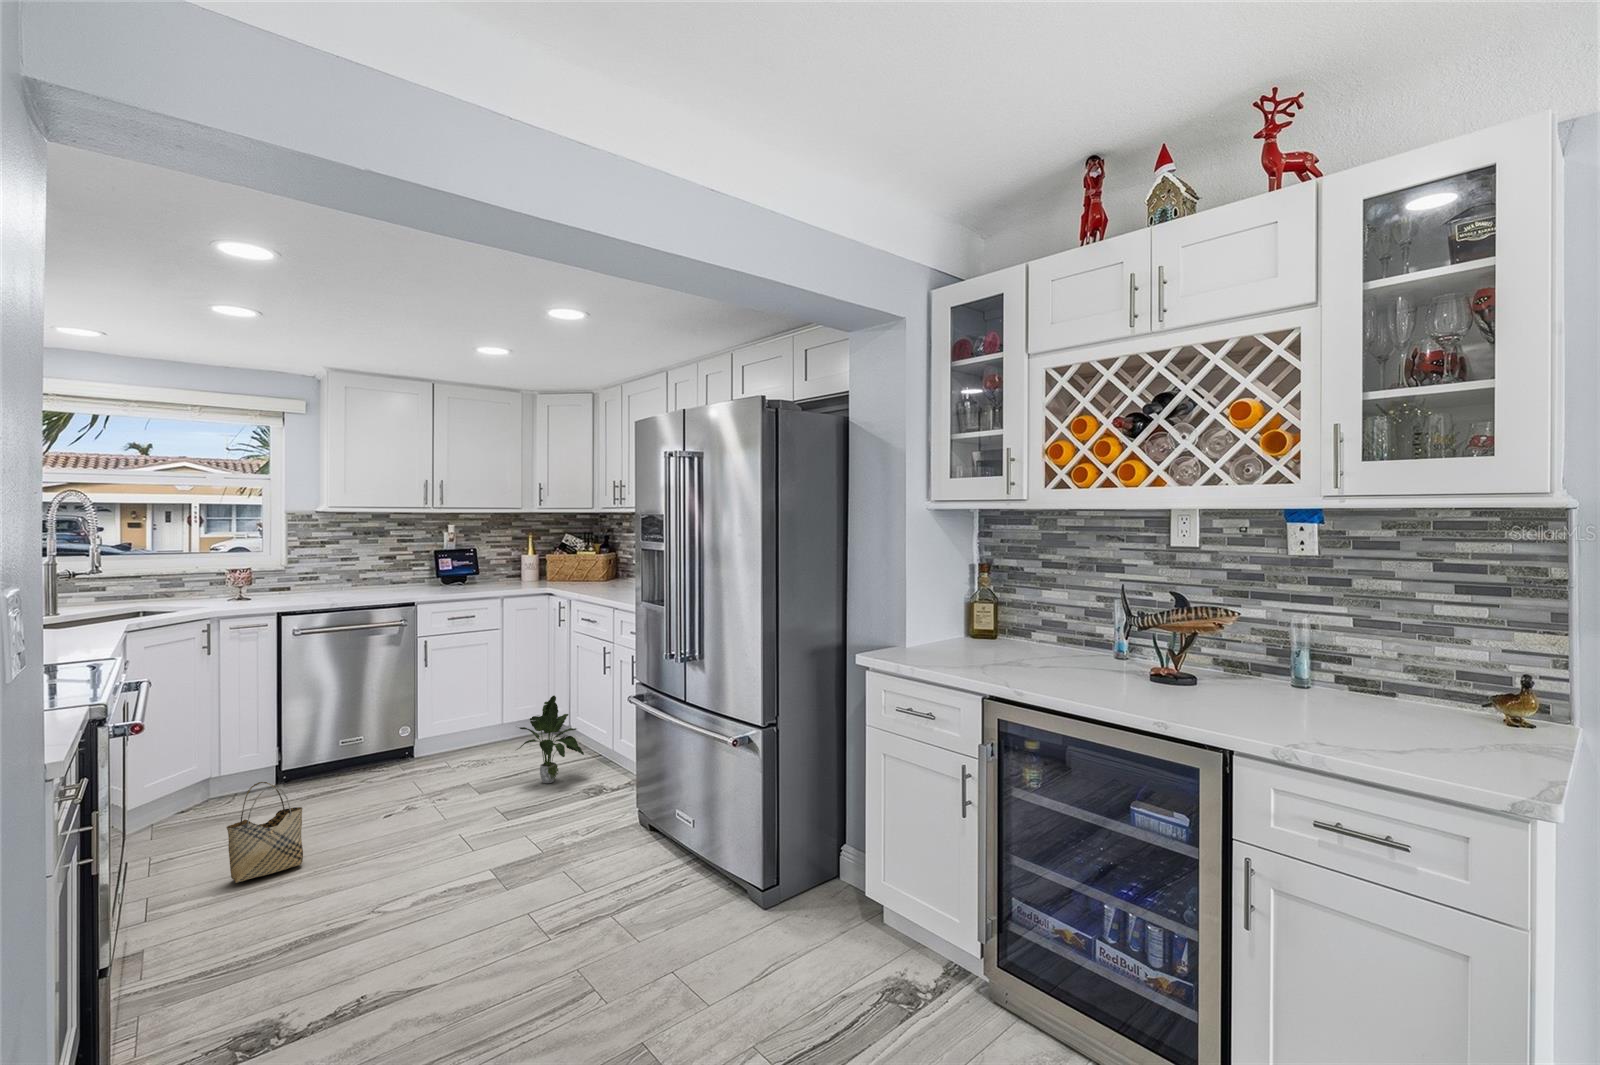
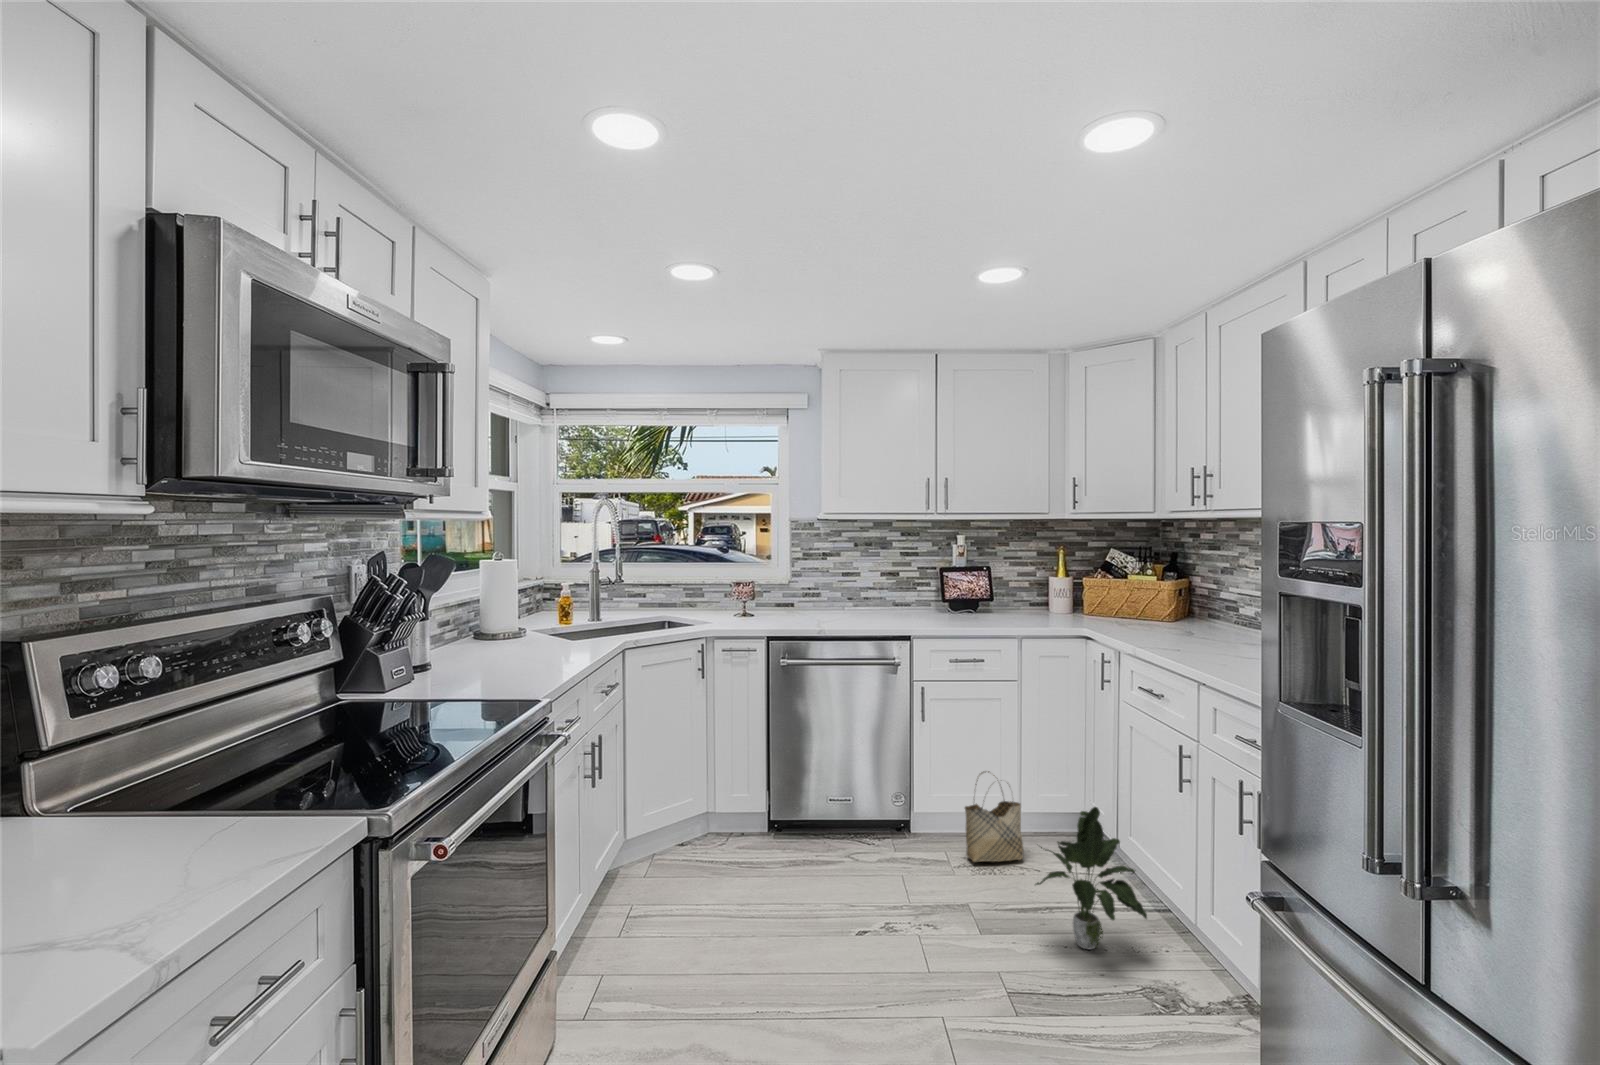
woven basket: present [226,782,303,883] -> present [965,771,1023,862]

